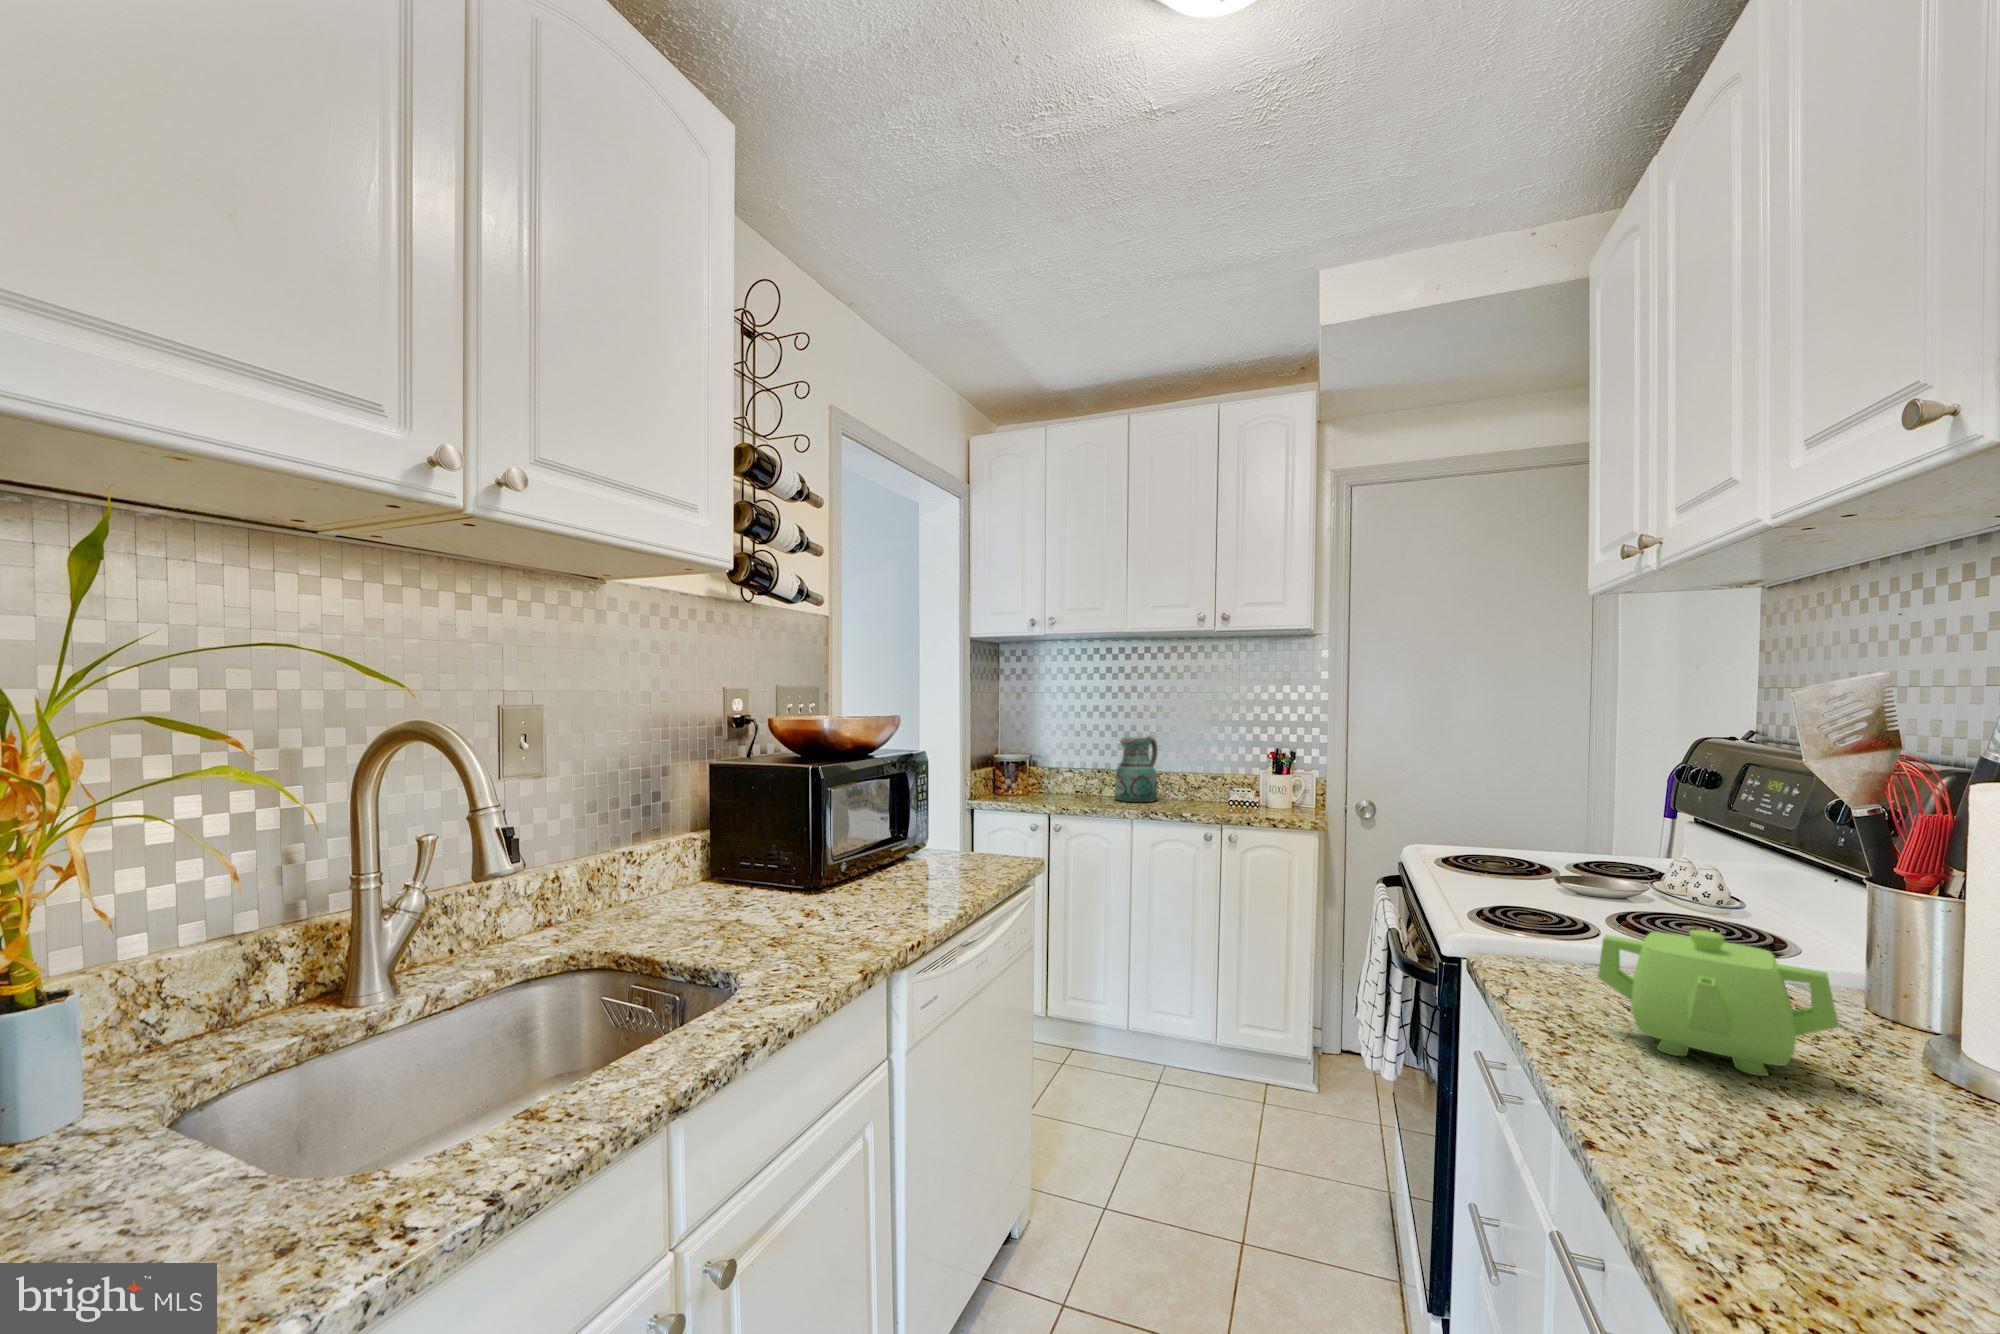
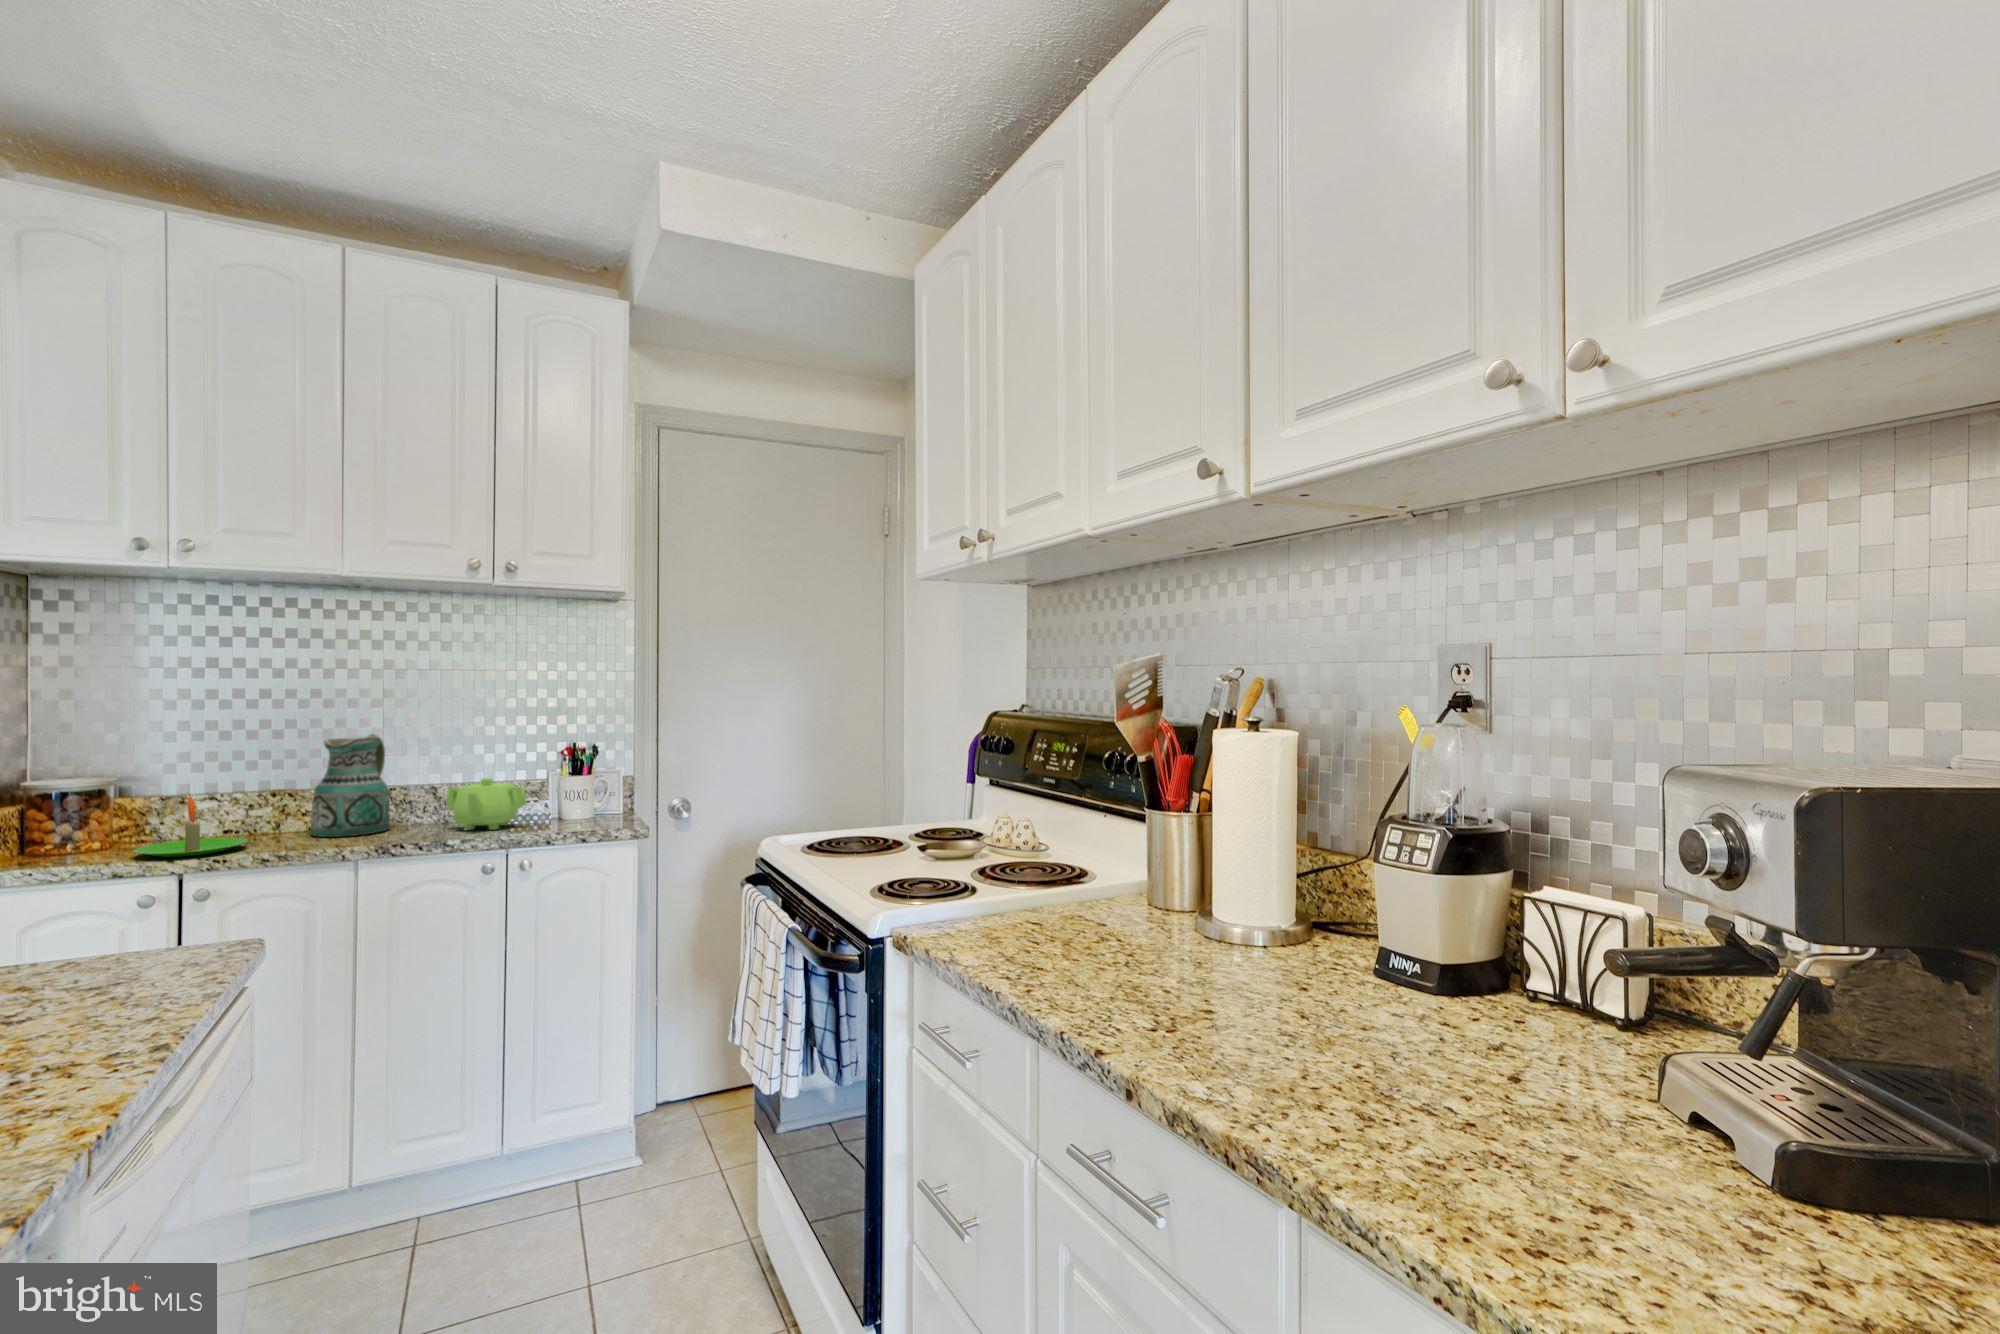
candle: none [1030,768,1081,804] -> present [134,796,248,857]
teapot: present [1598,930,1839,1076] -> present [446,778,527,830]

